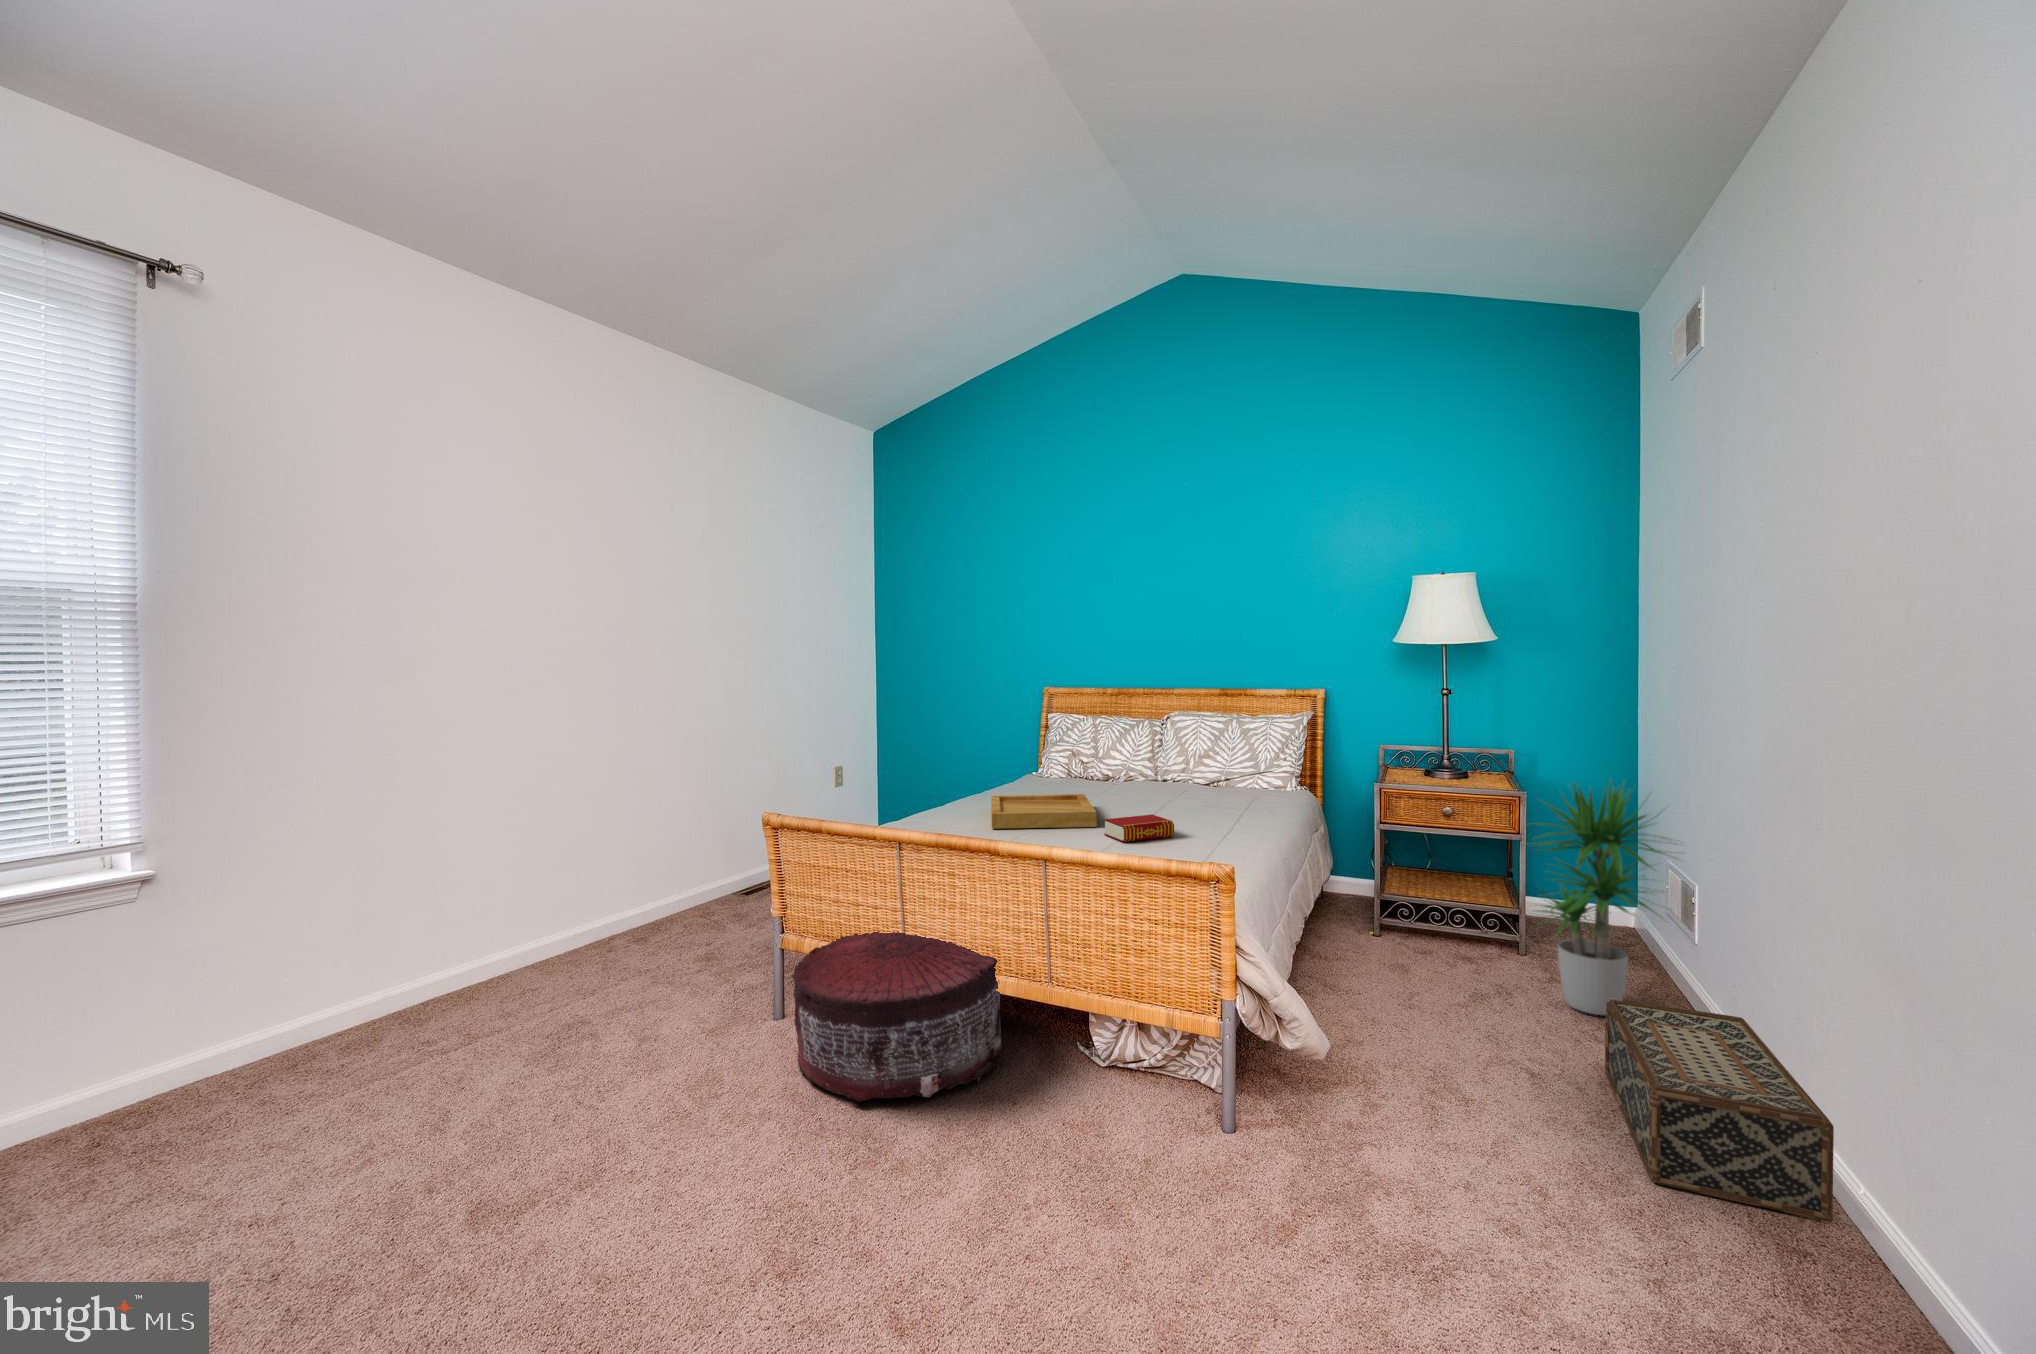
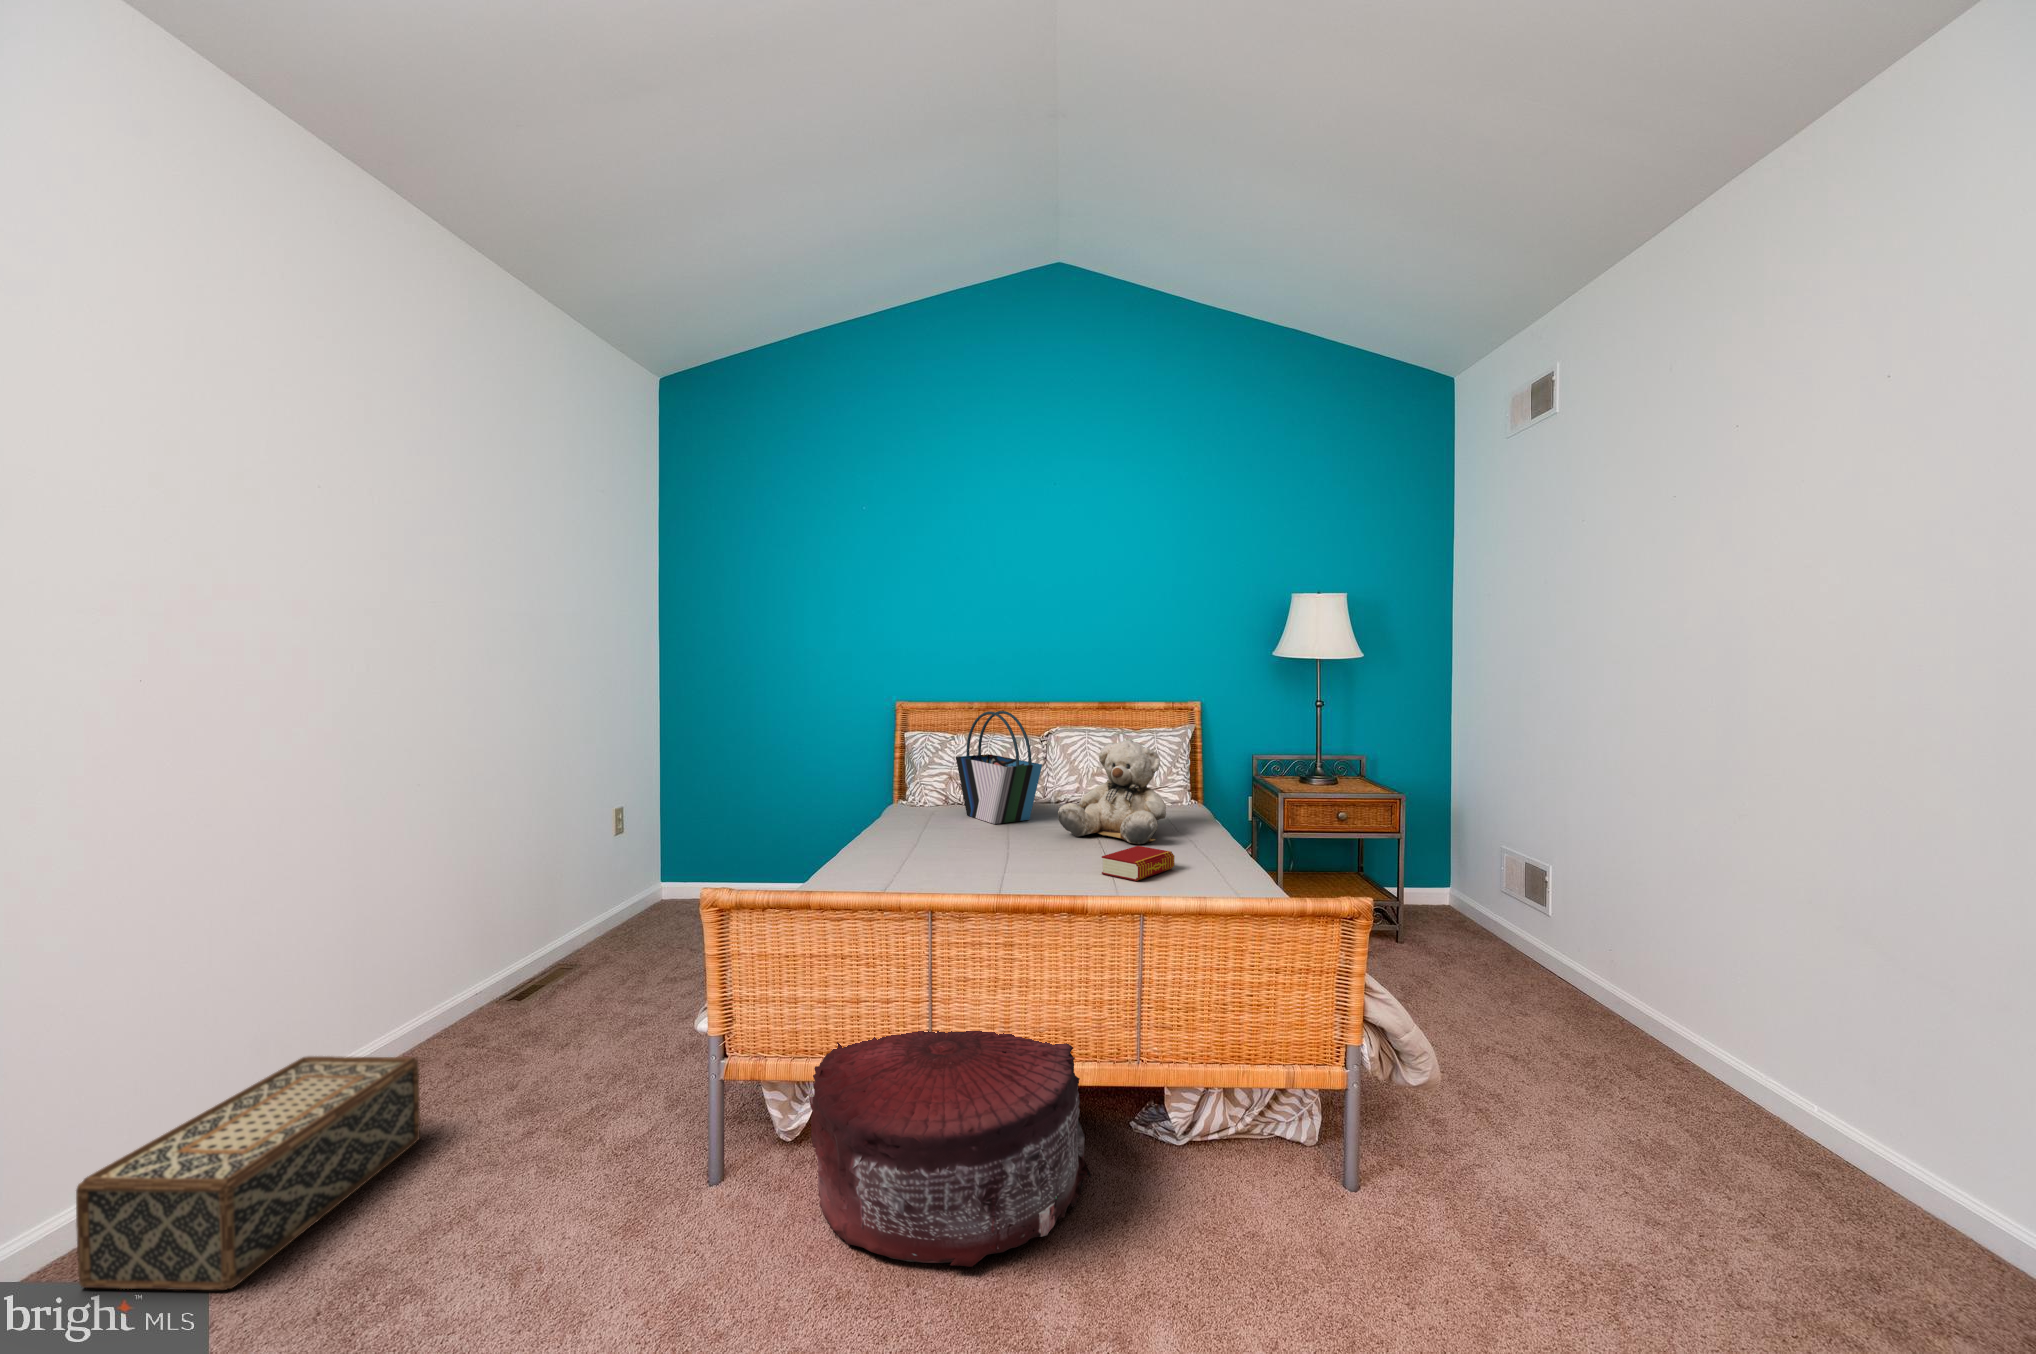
tote bag: none [1068,695,1124,793] -> present [956,711,1042,824]
teddy bear: none [1119,722,1219,816] -> present [1058,740,1166,844]
potted plant: present [1536,783,1677,1015] -> none [1437,779,1582,994]
tray: present [991,794,1097,829] -> none [924,827,1078,879]
woven basket: present [1605,999,1834,1222] -> present [76,1056,420,1290]

